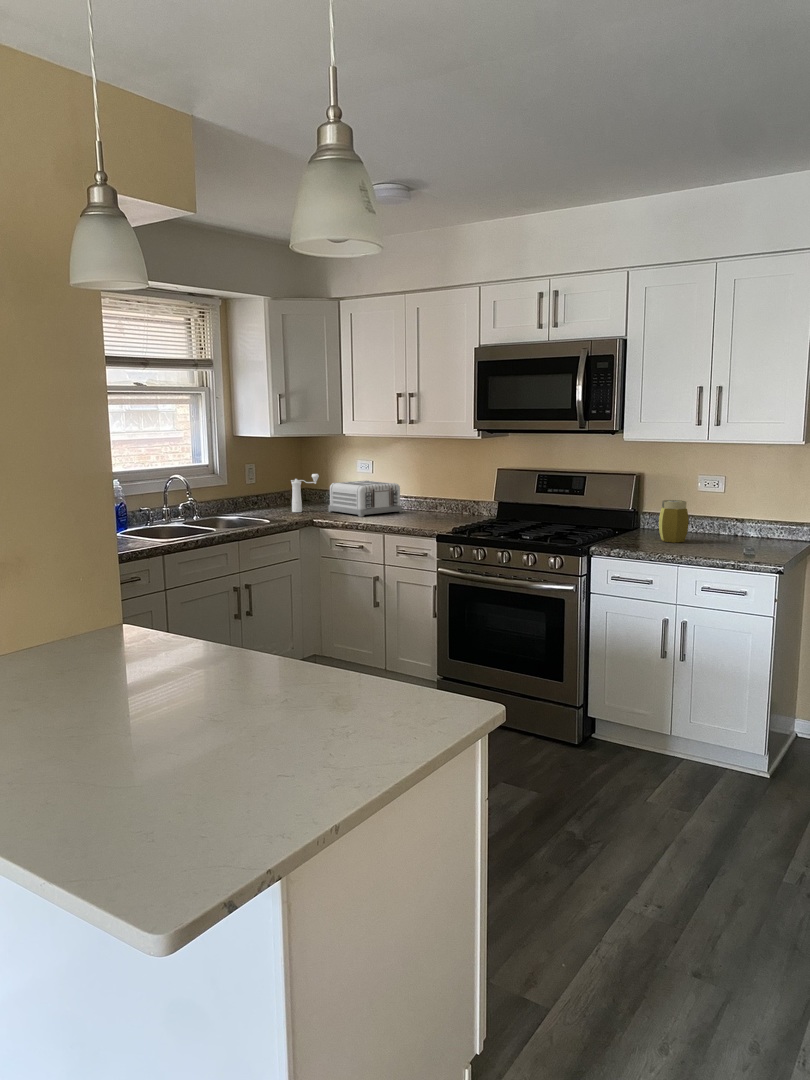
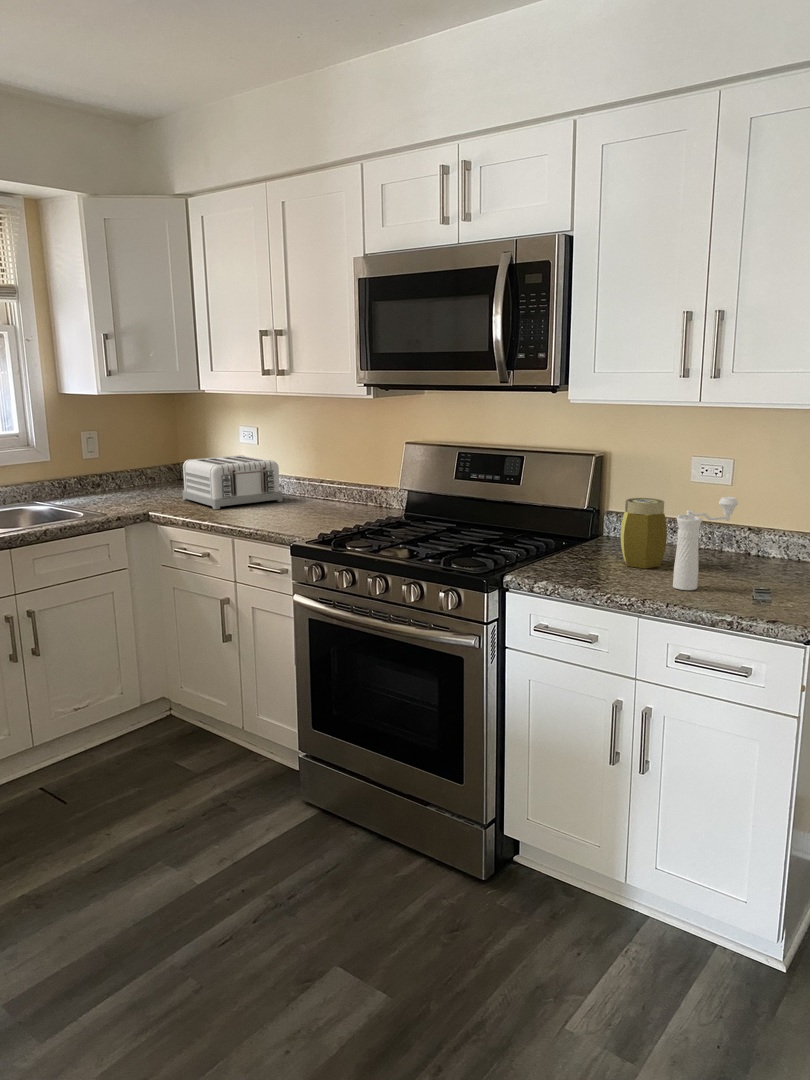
pepper mill: present [291,474,319,512] -> present [673,497,738,590]

